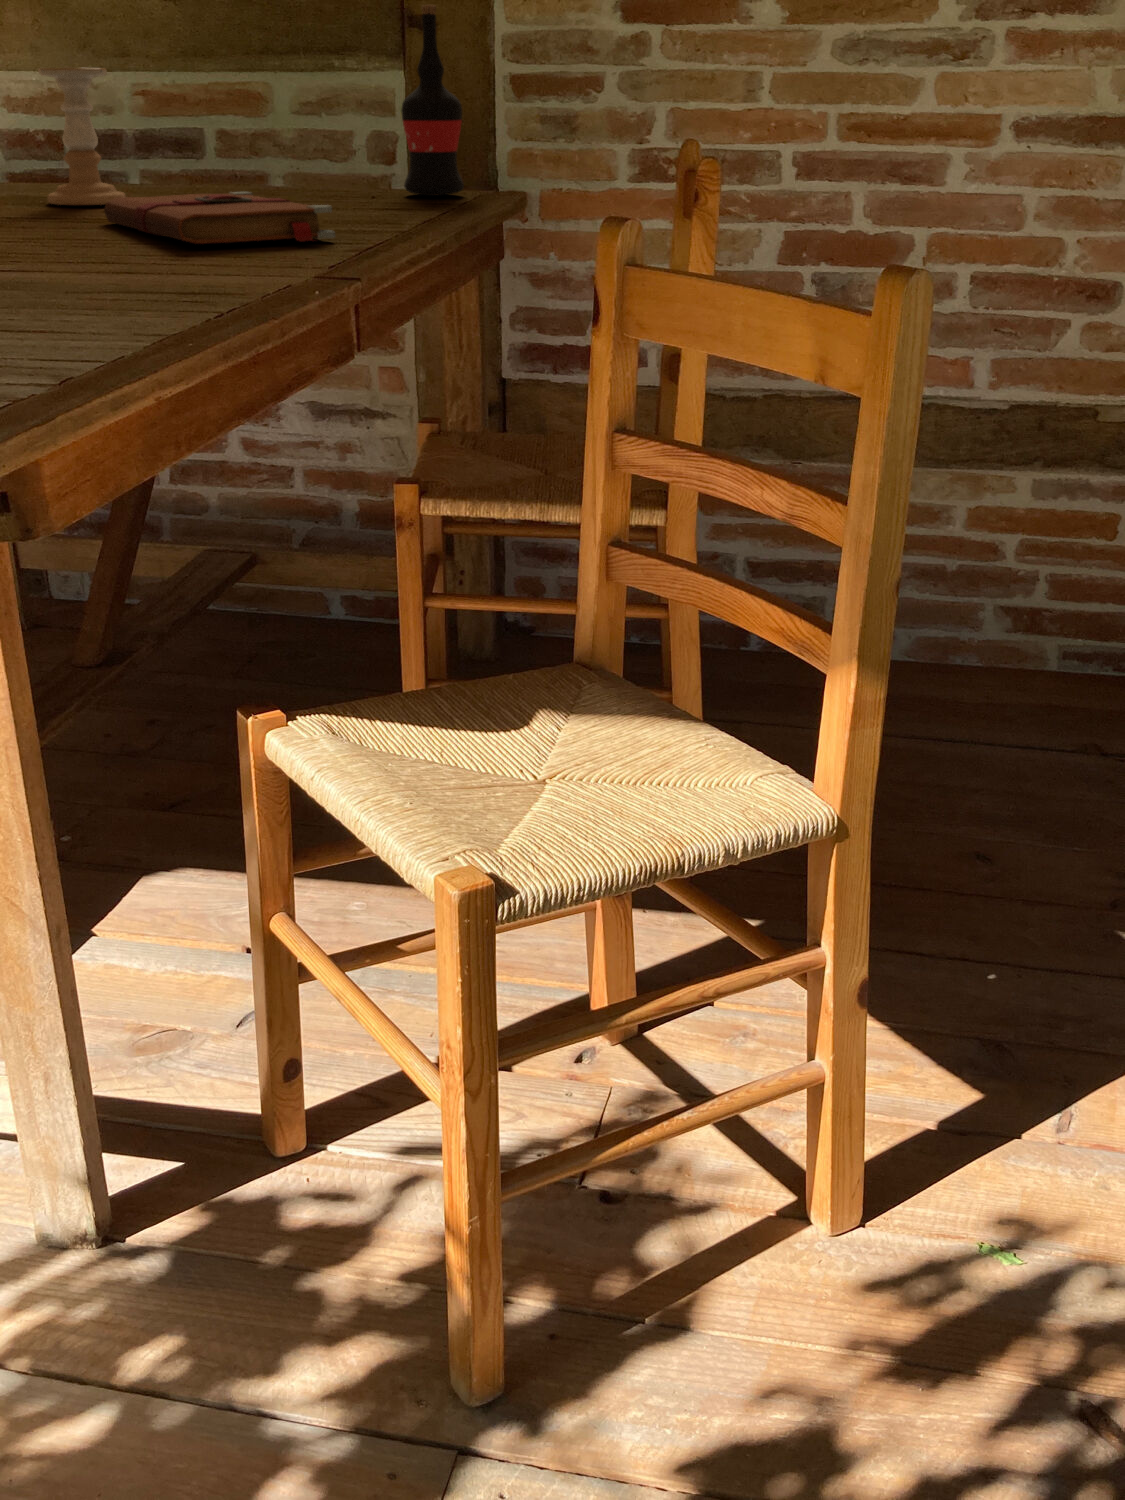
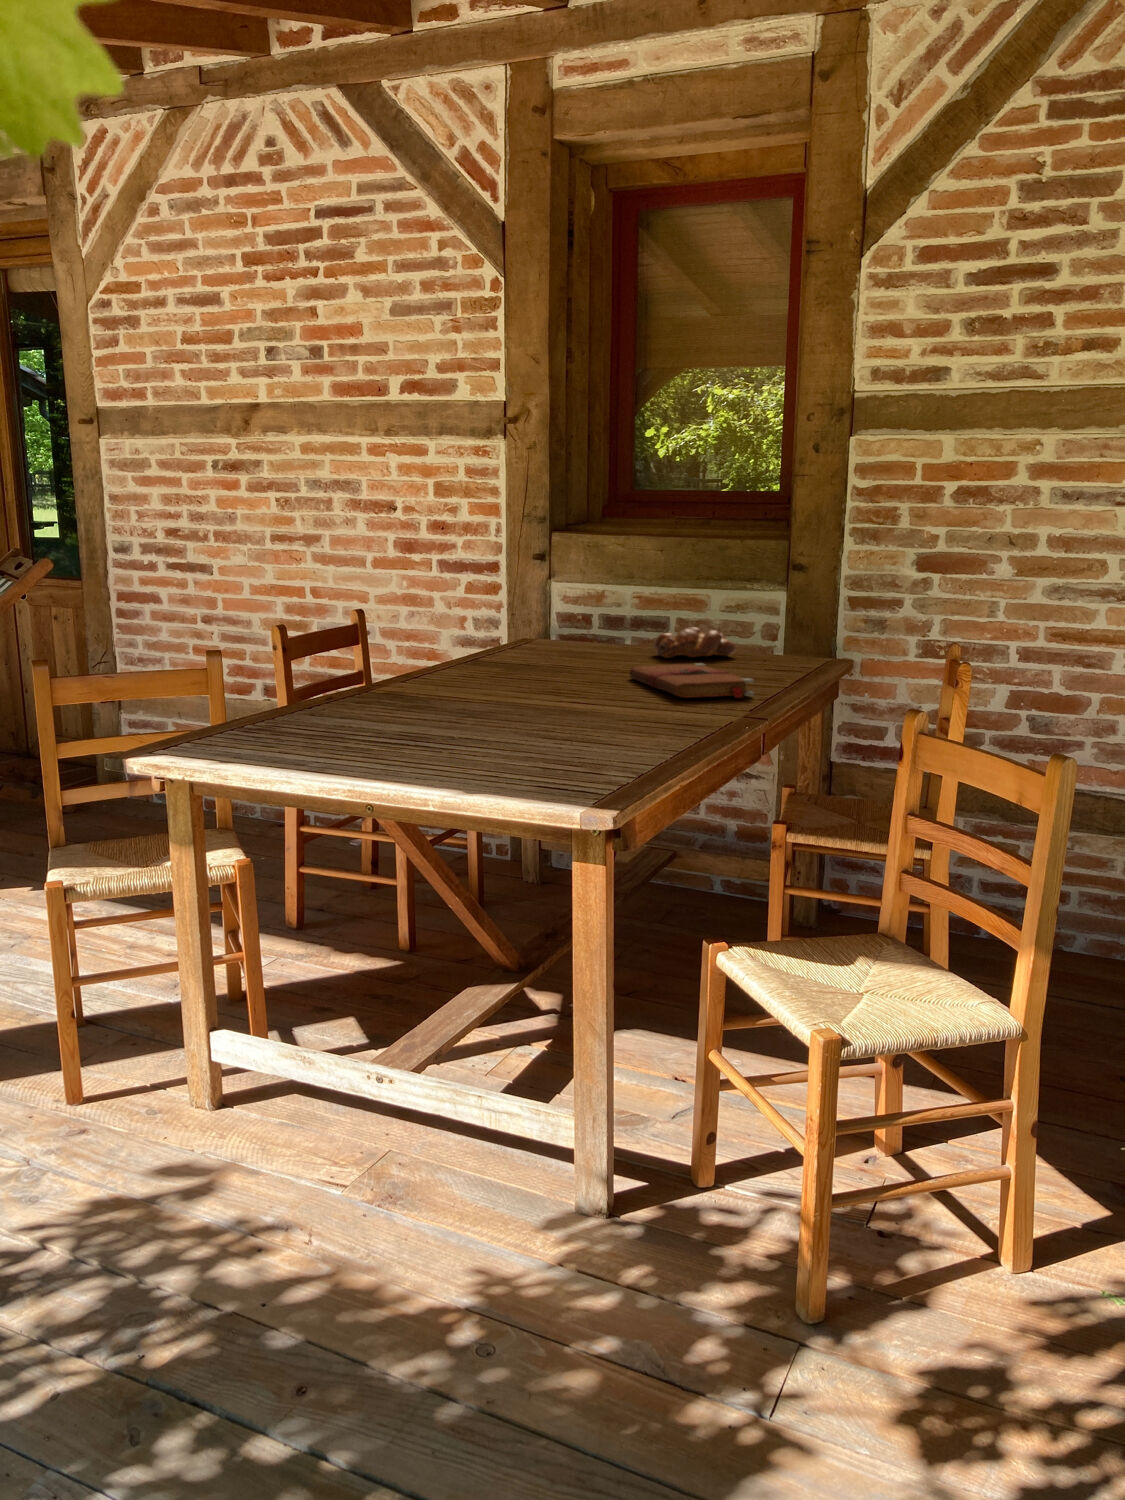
wine bottle: present [401,5,464,196] -> none [784,564,821,663]
candle holder: present [38,68,126,205] -> none [594,595,634,665]
bread loaf: none [166,136,318,194] -> present [653,627,736,658]

